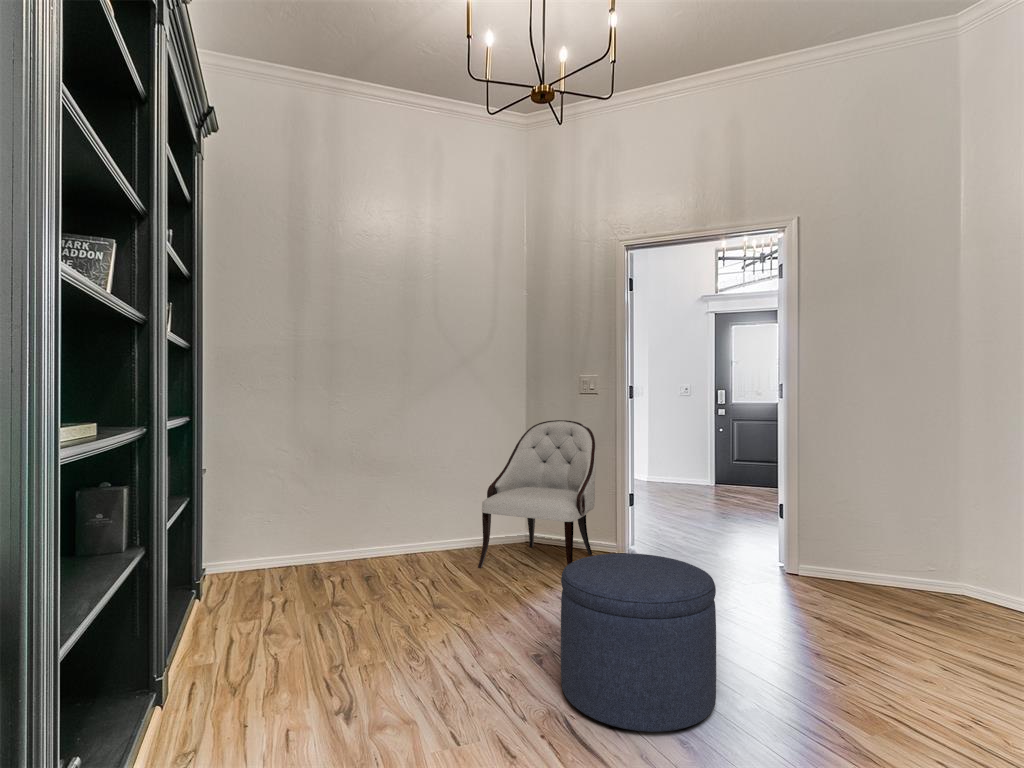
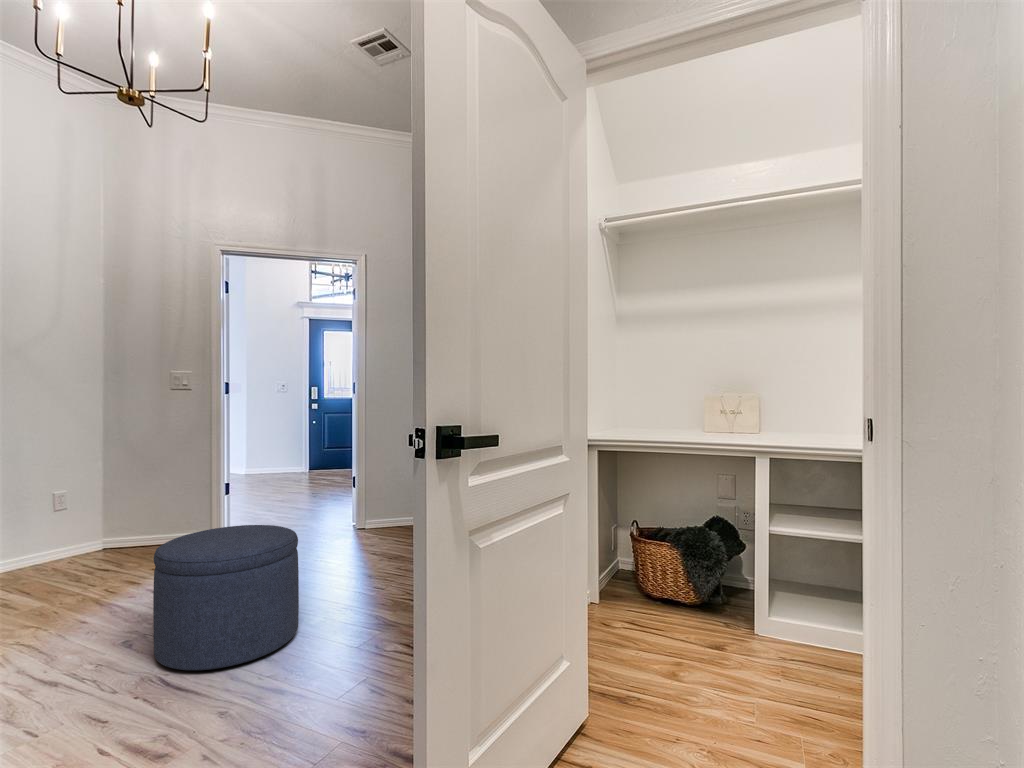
armchair: present [478,420,596,568] -> none [39,418,188,583]

